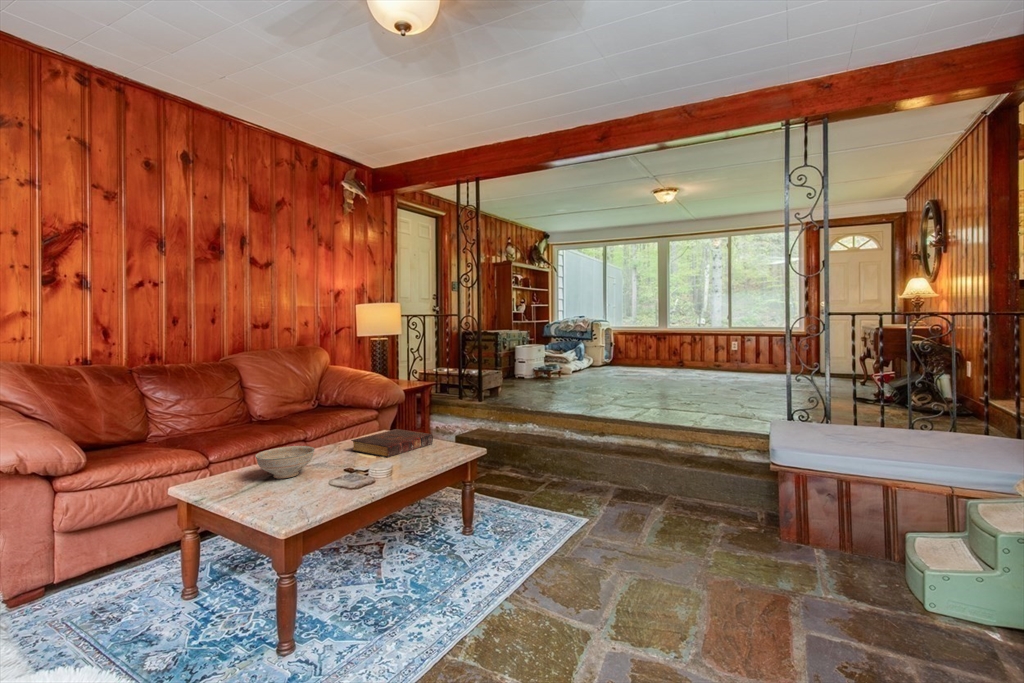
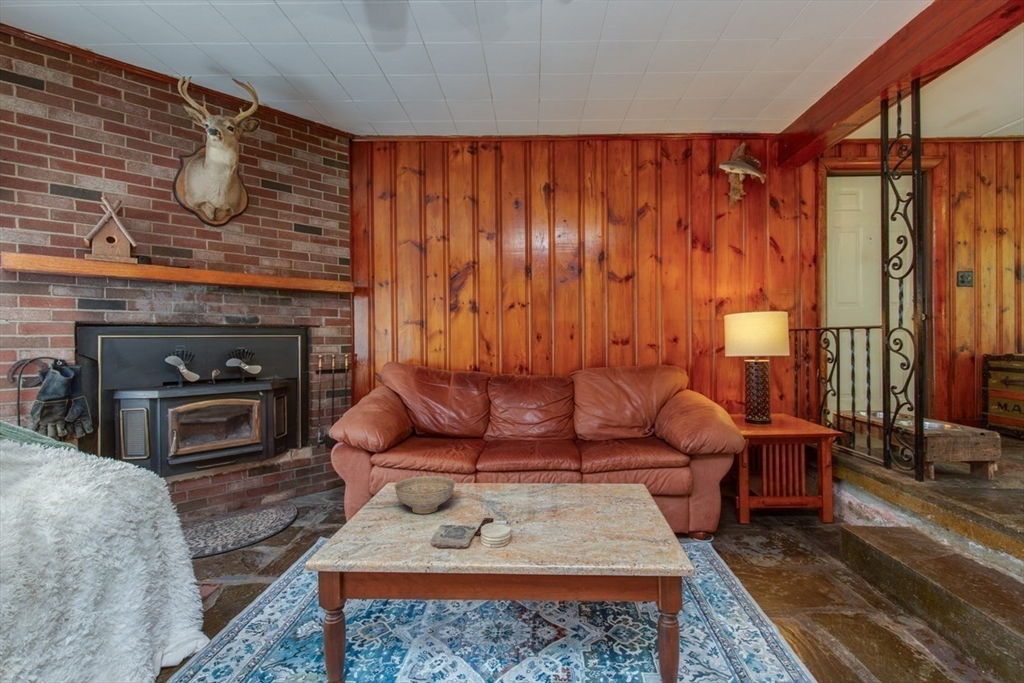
book: present [351,429,433,457] -> none [533,489,625,531]

